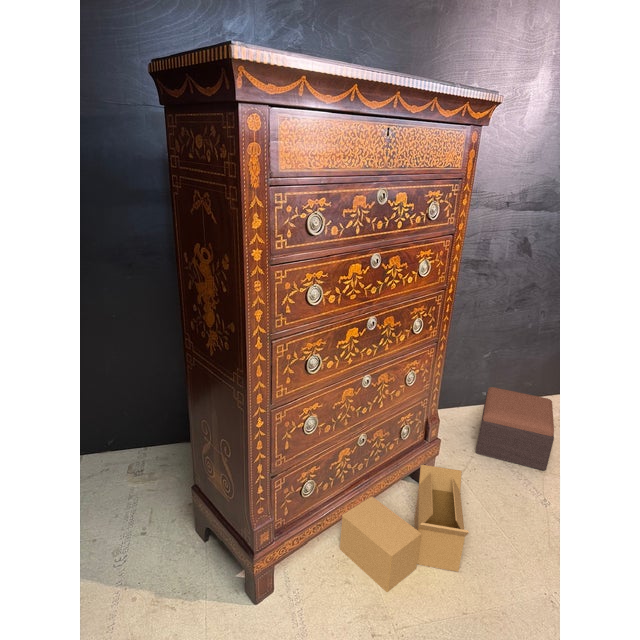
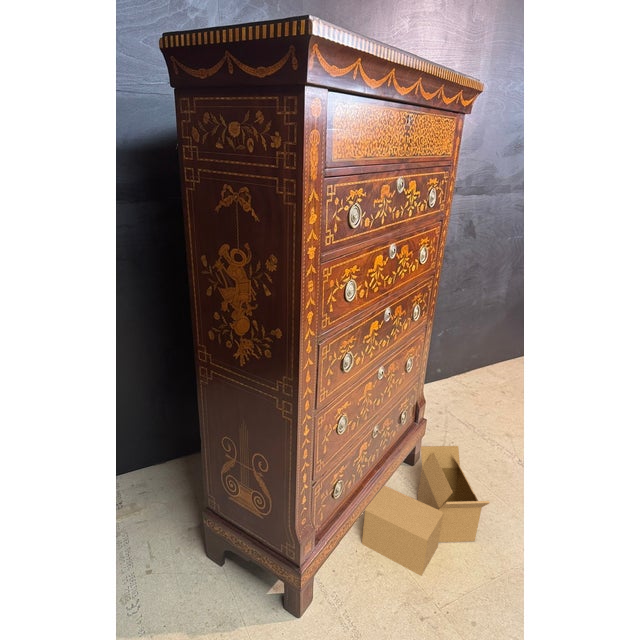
footstool: present [476,387,554,471] -> none [439,364,515,434]

